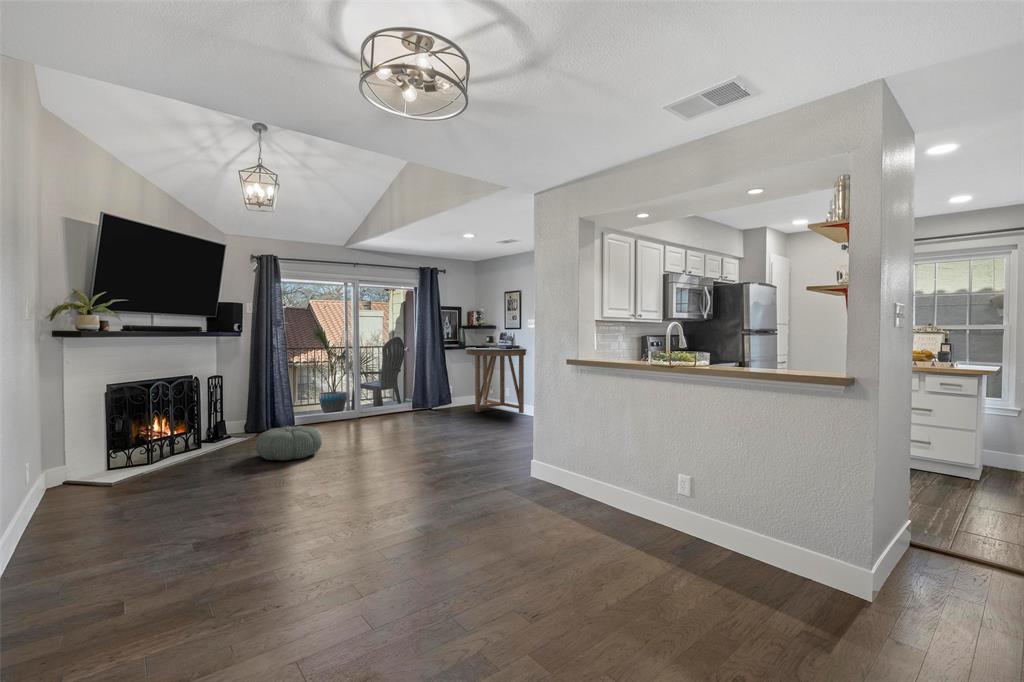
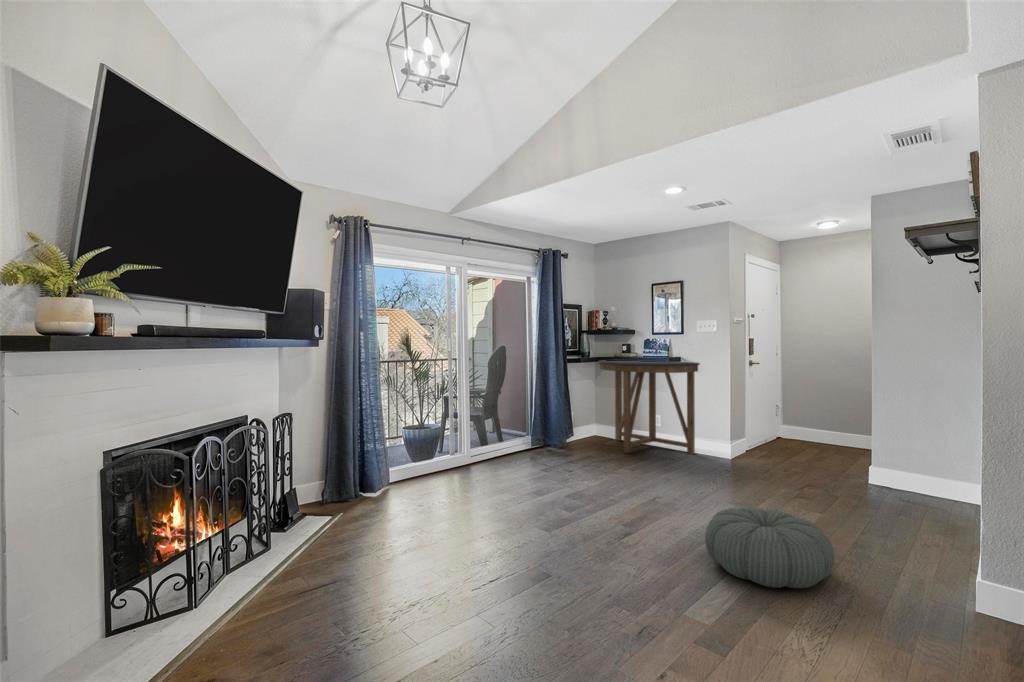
pouf: present [255,426,322,461] -> present [705,507,834,588]

